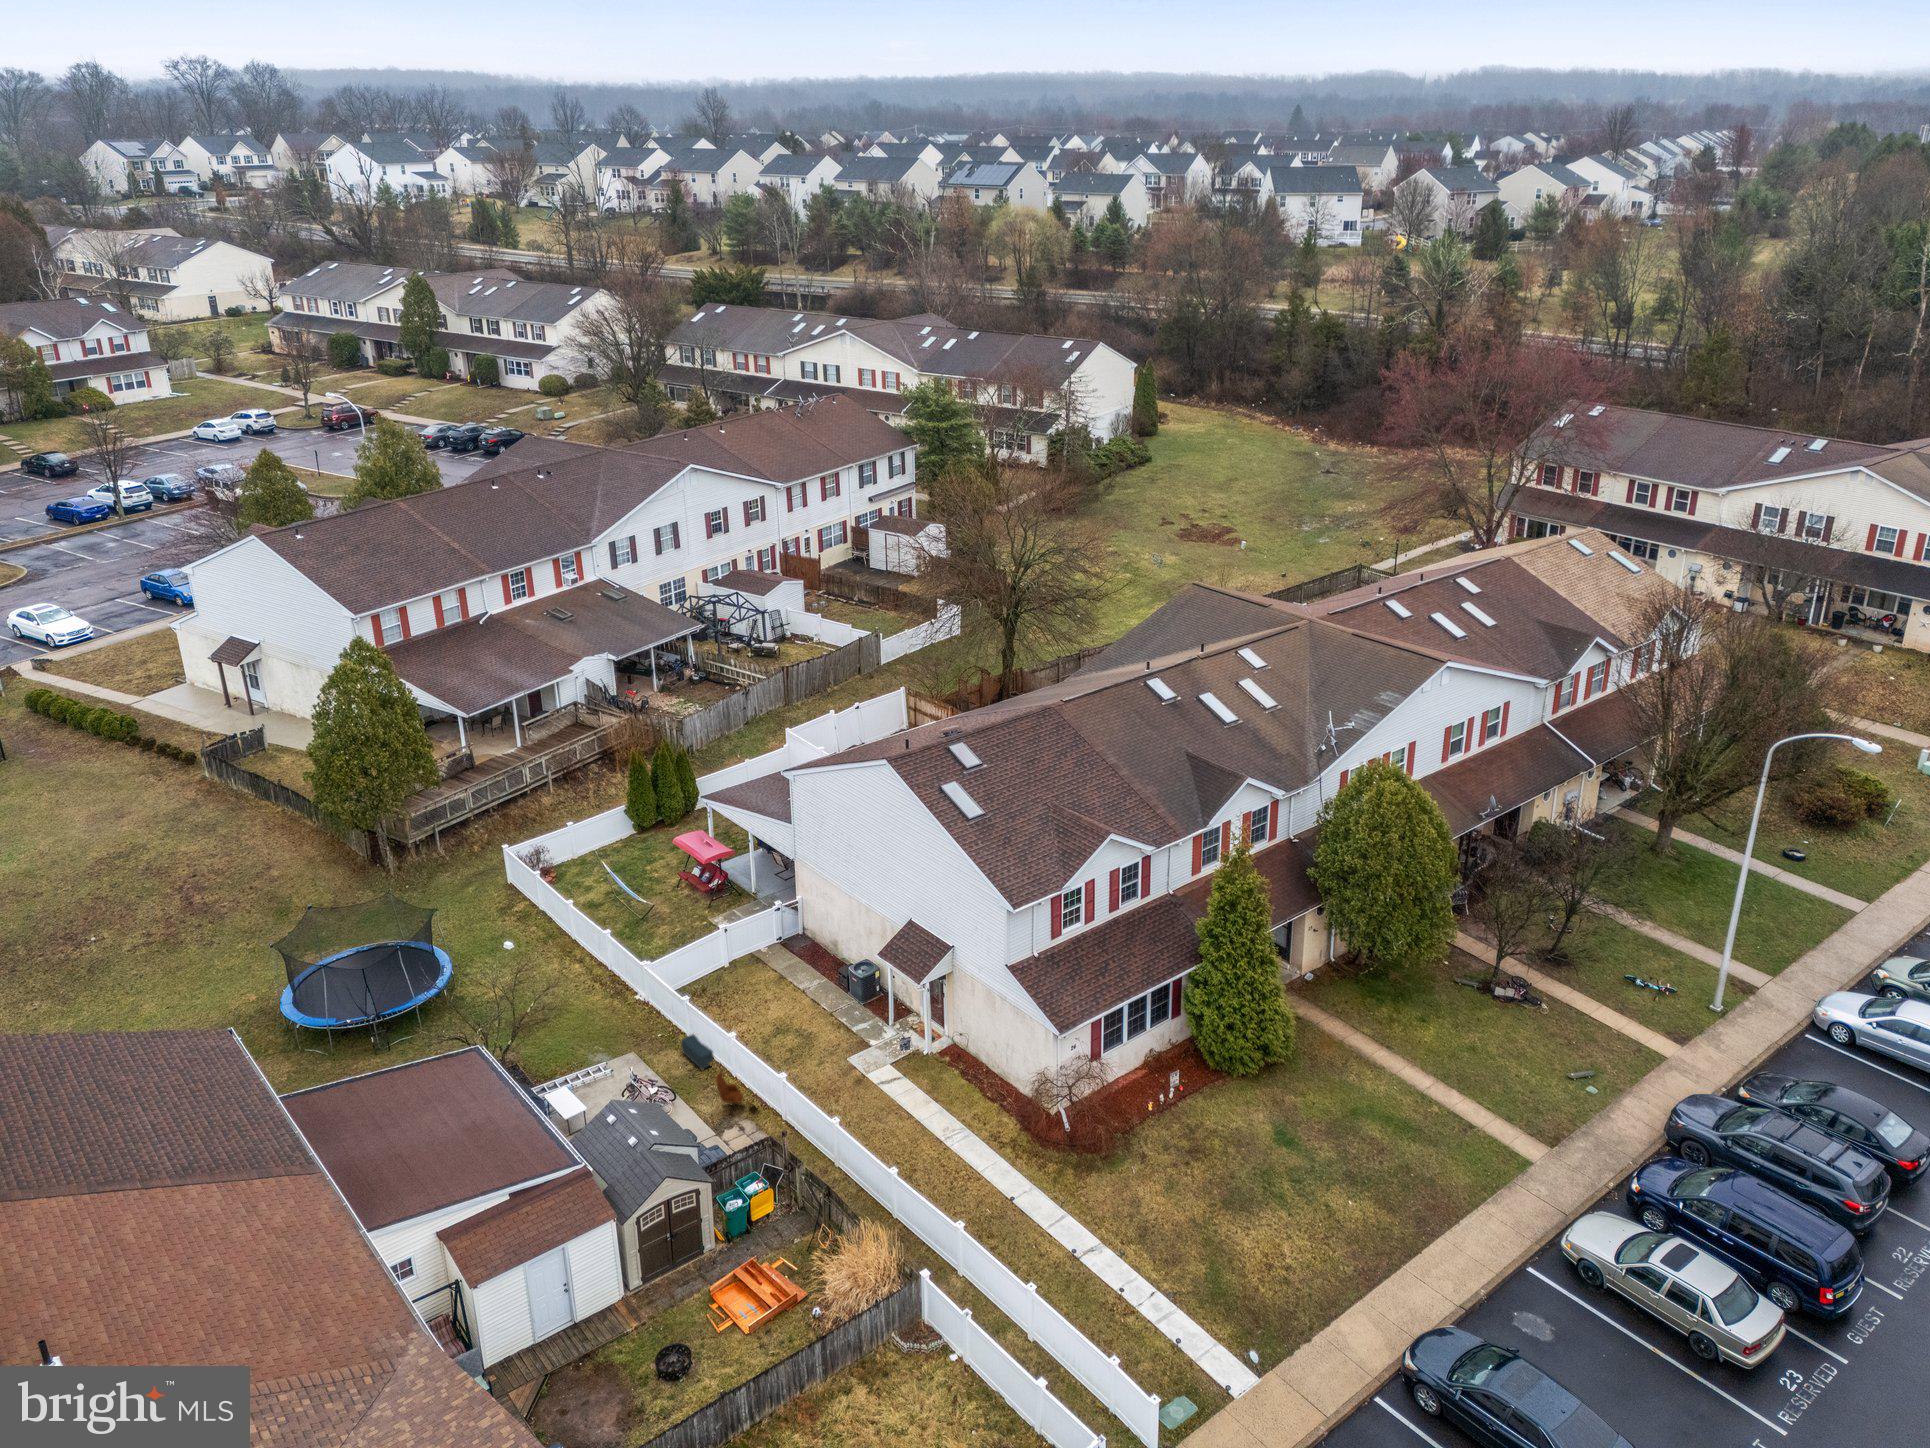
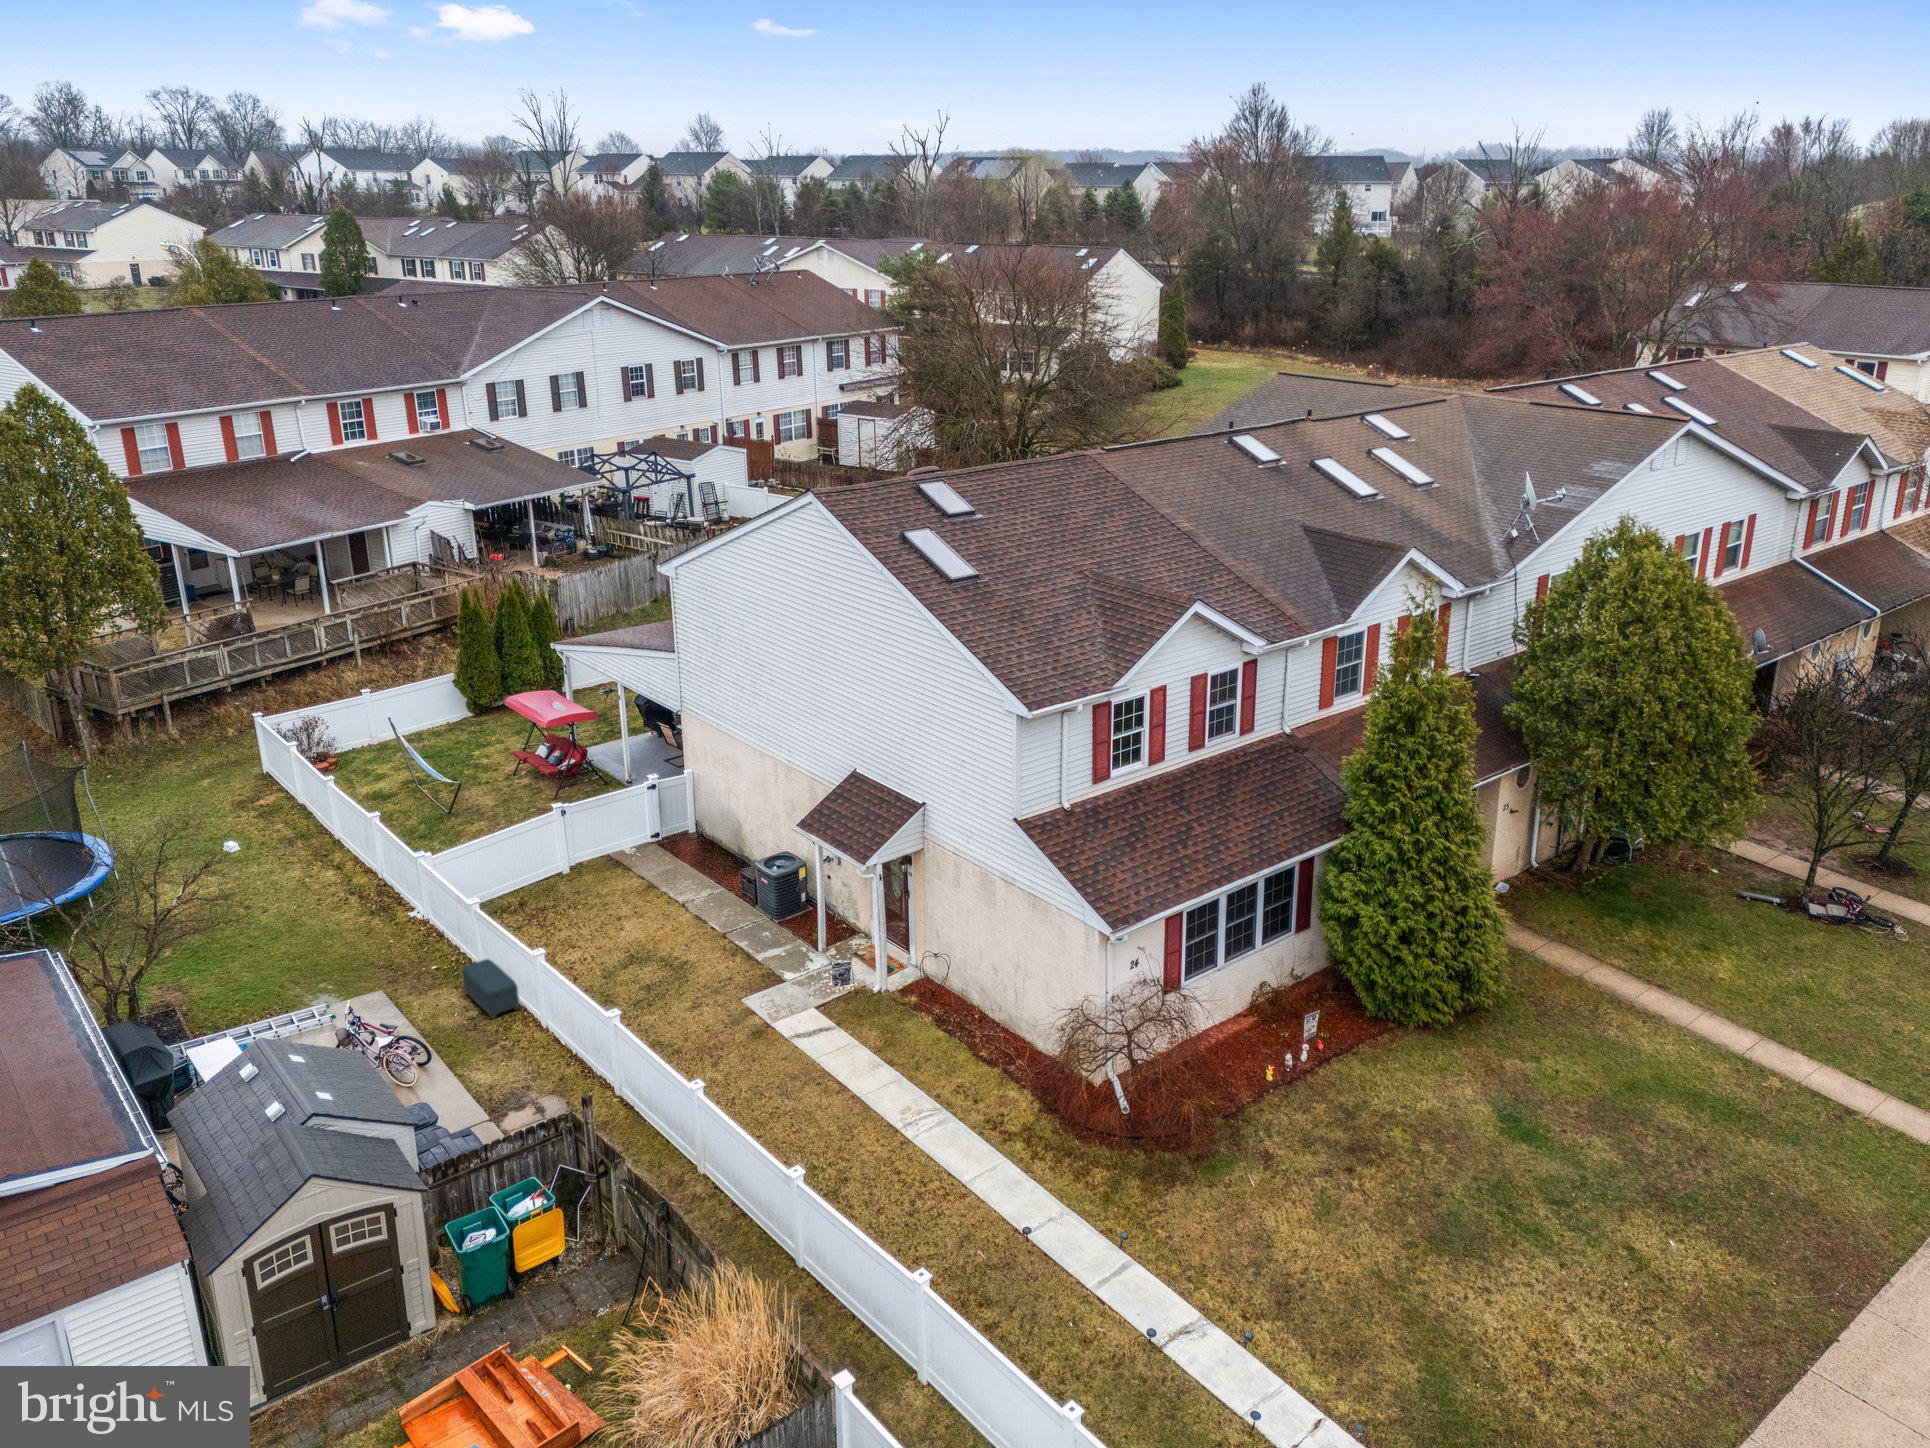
lounge chair: present [716,1072,755,1108] -> none [497,1010,587,1086]

